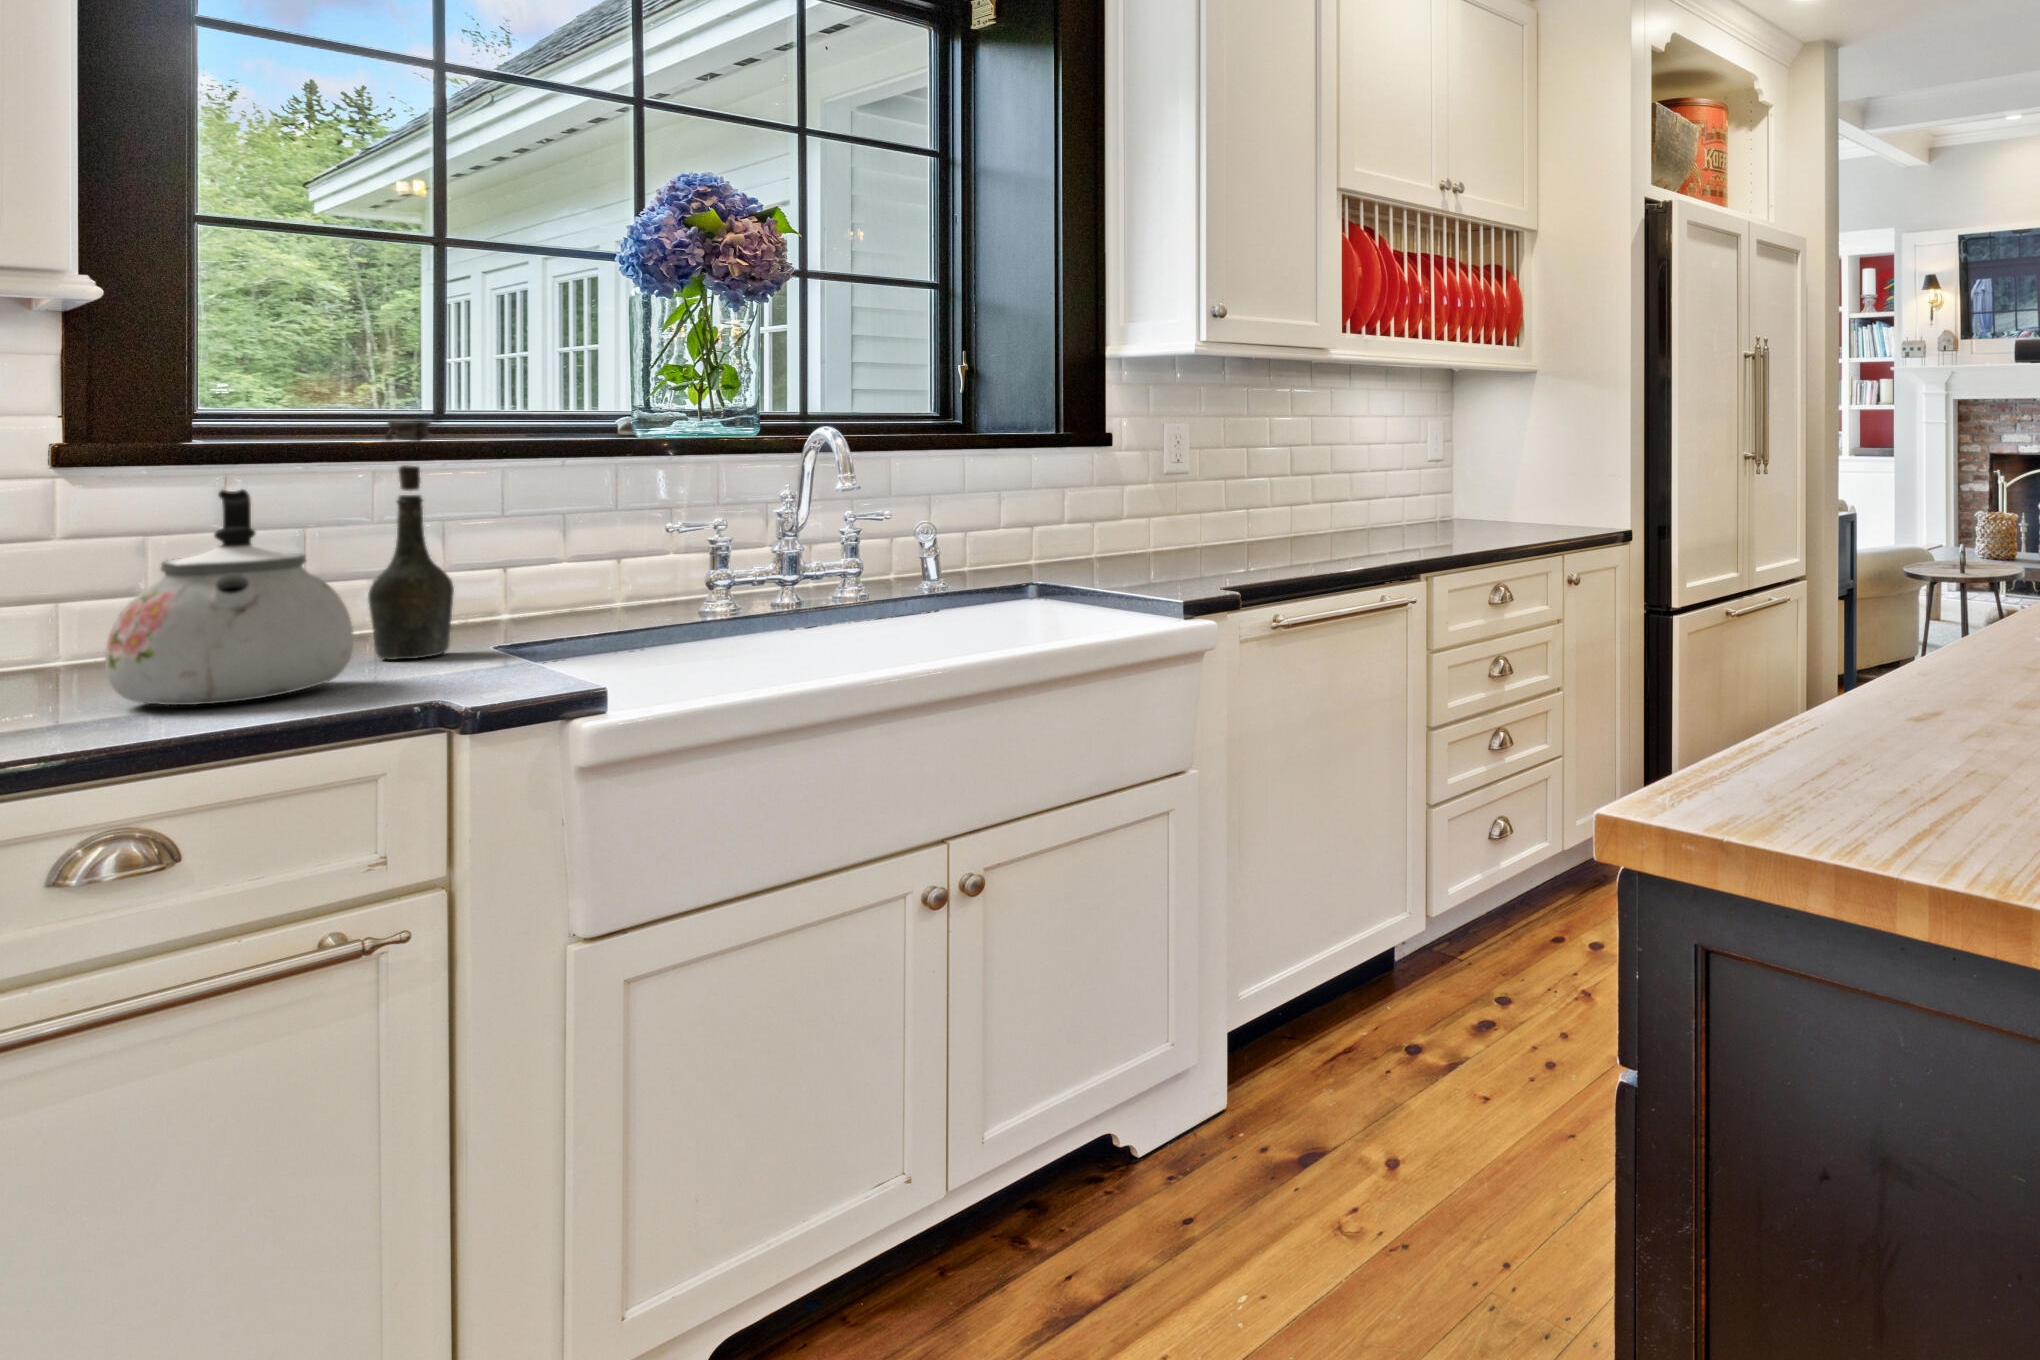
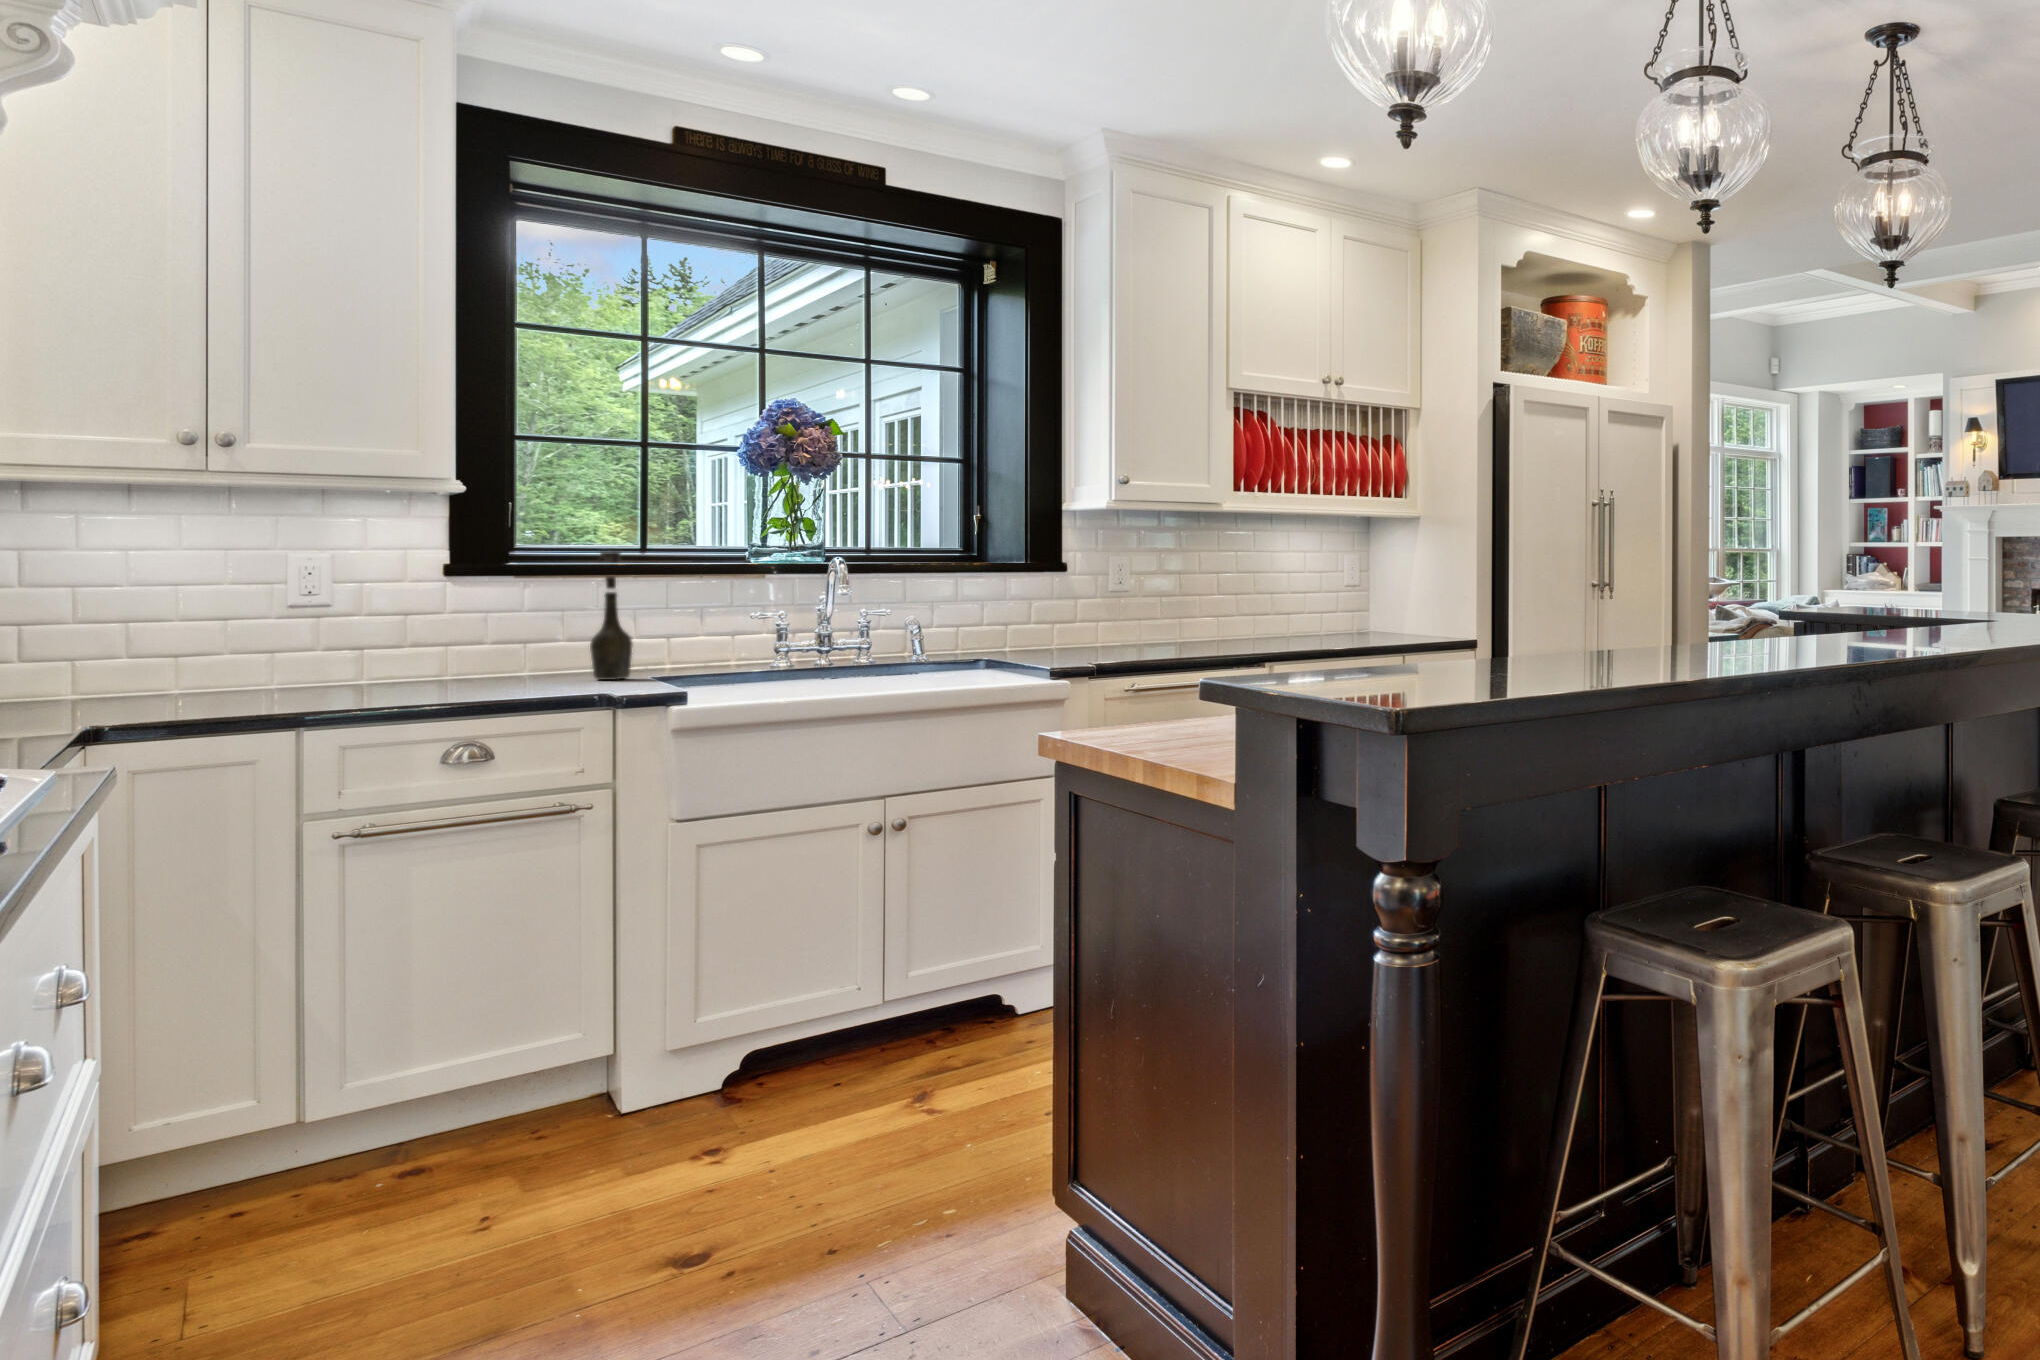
kettle: present [105,489,354,705] -> none [467,585,576,690]

